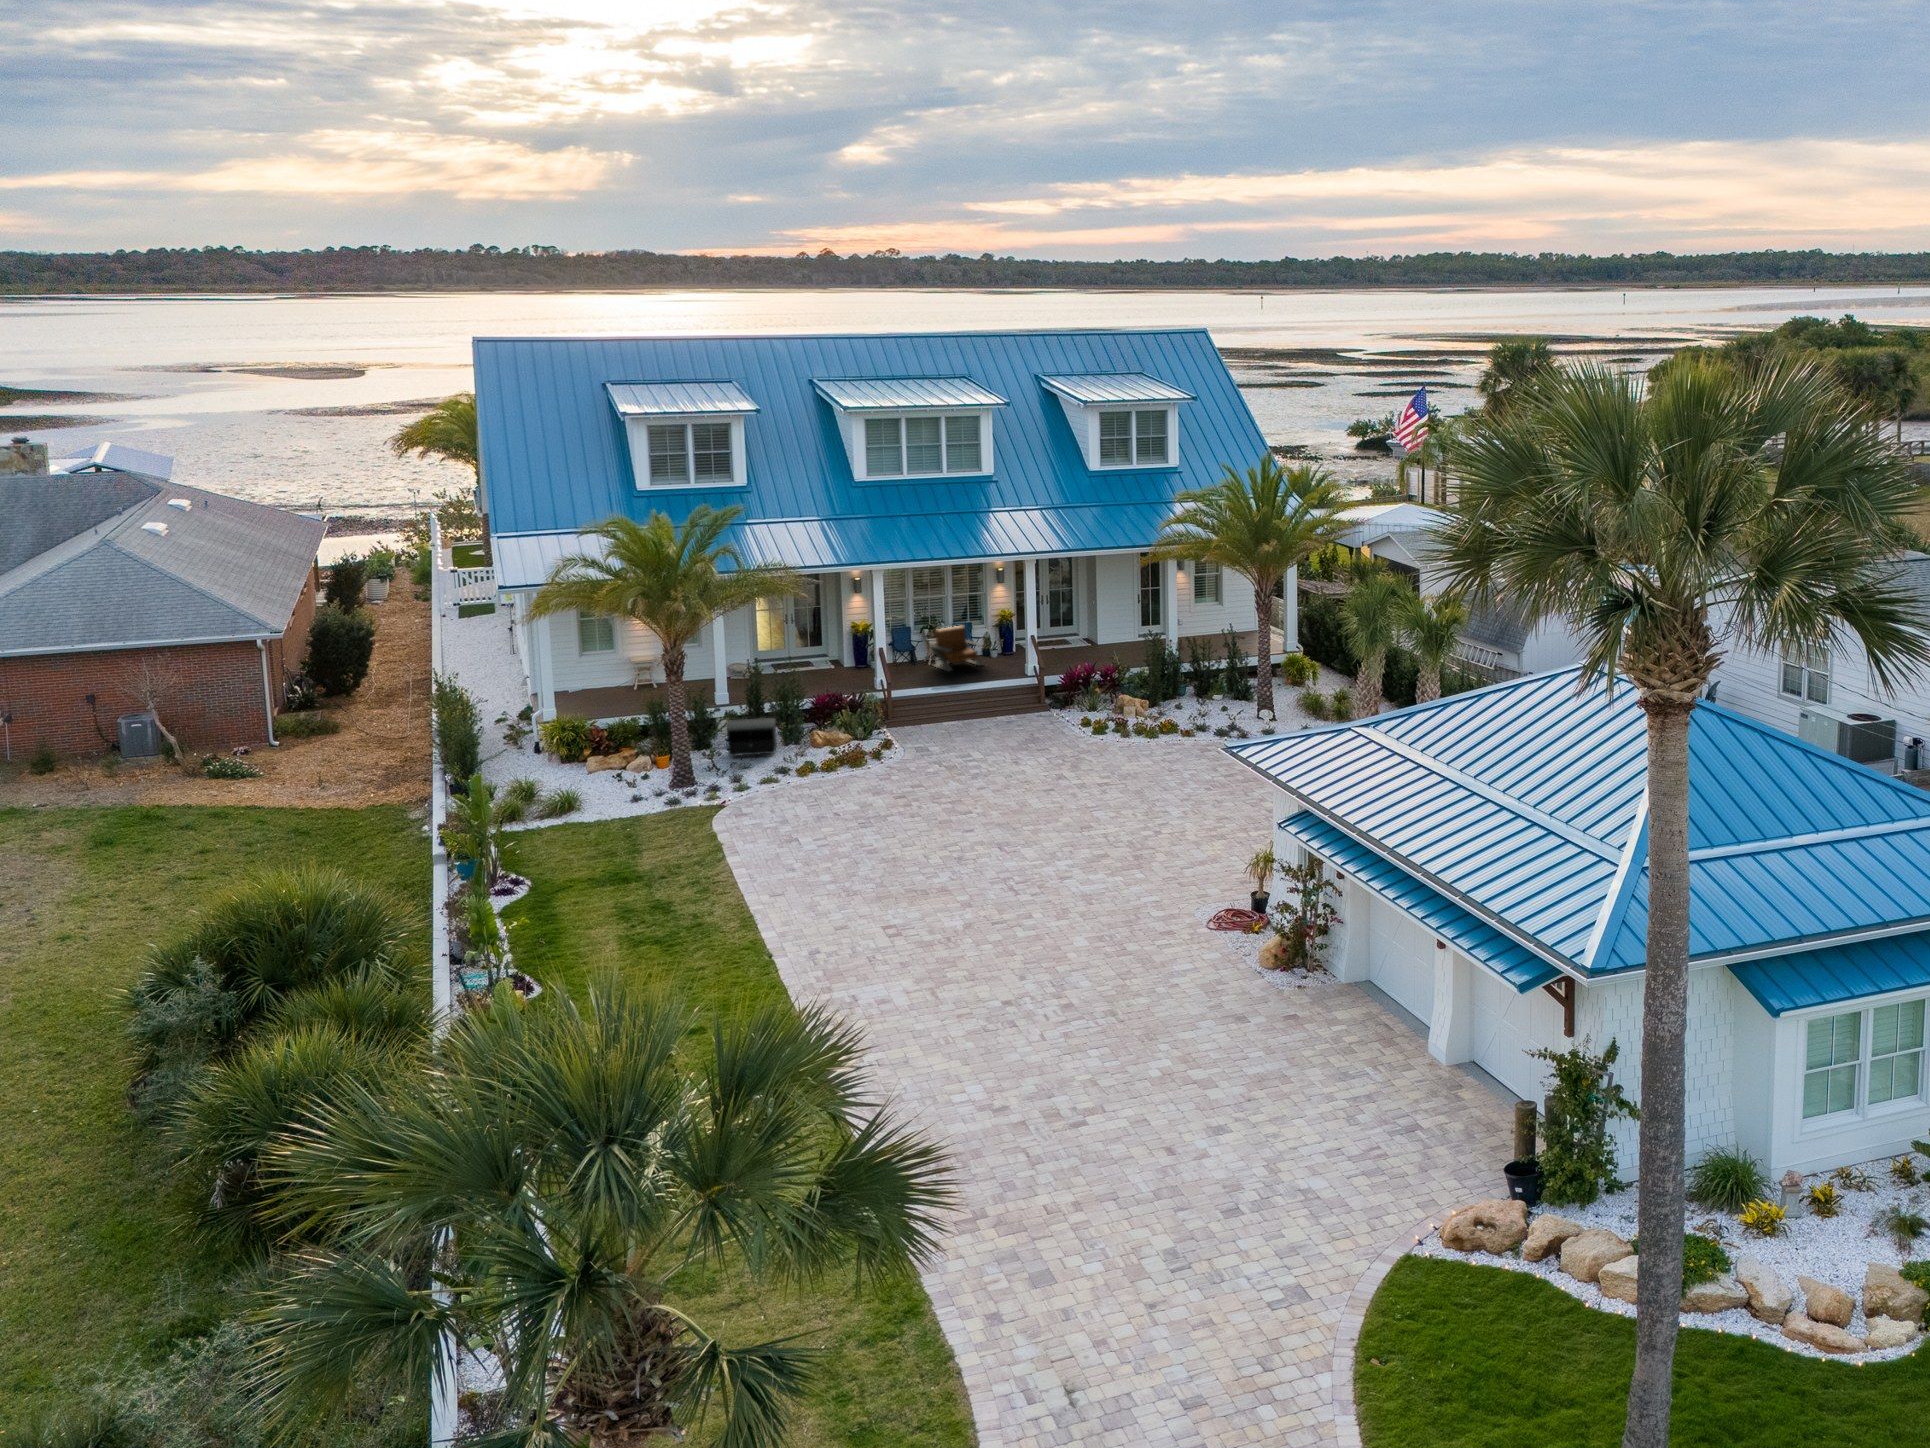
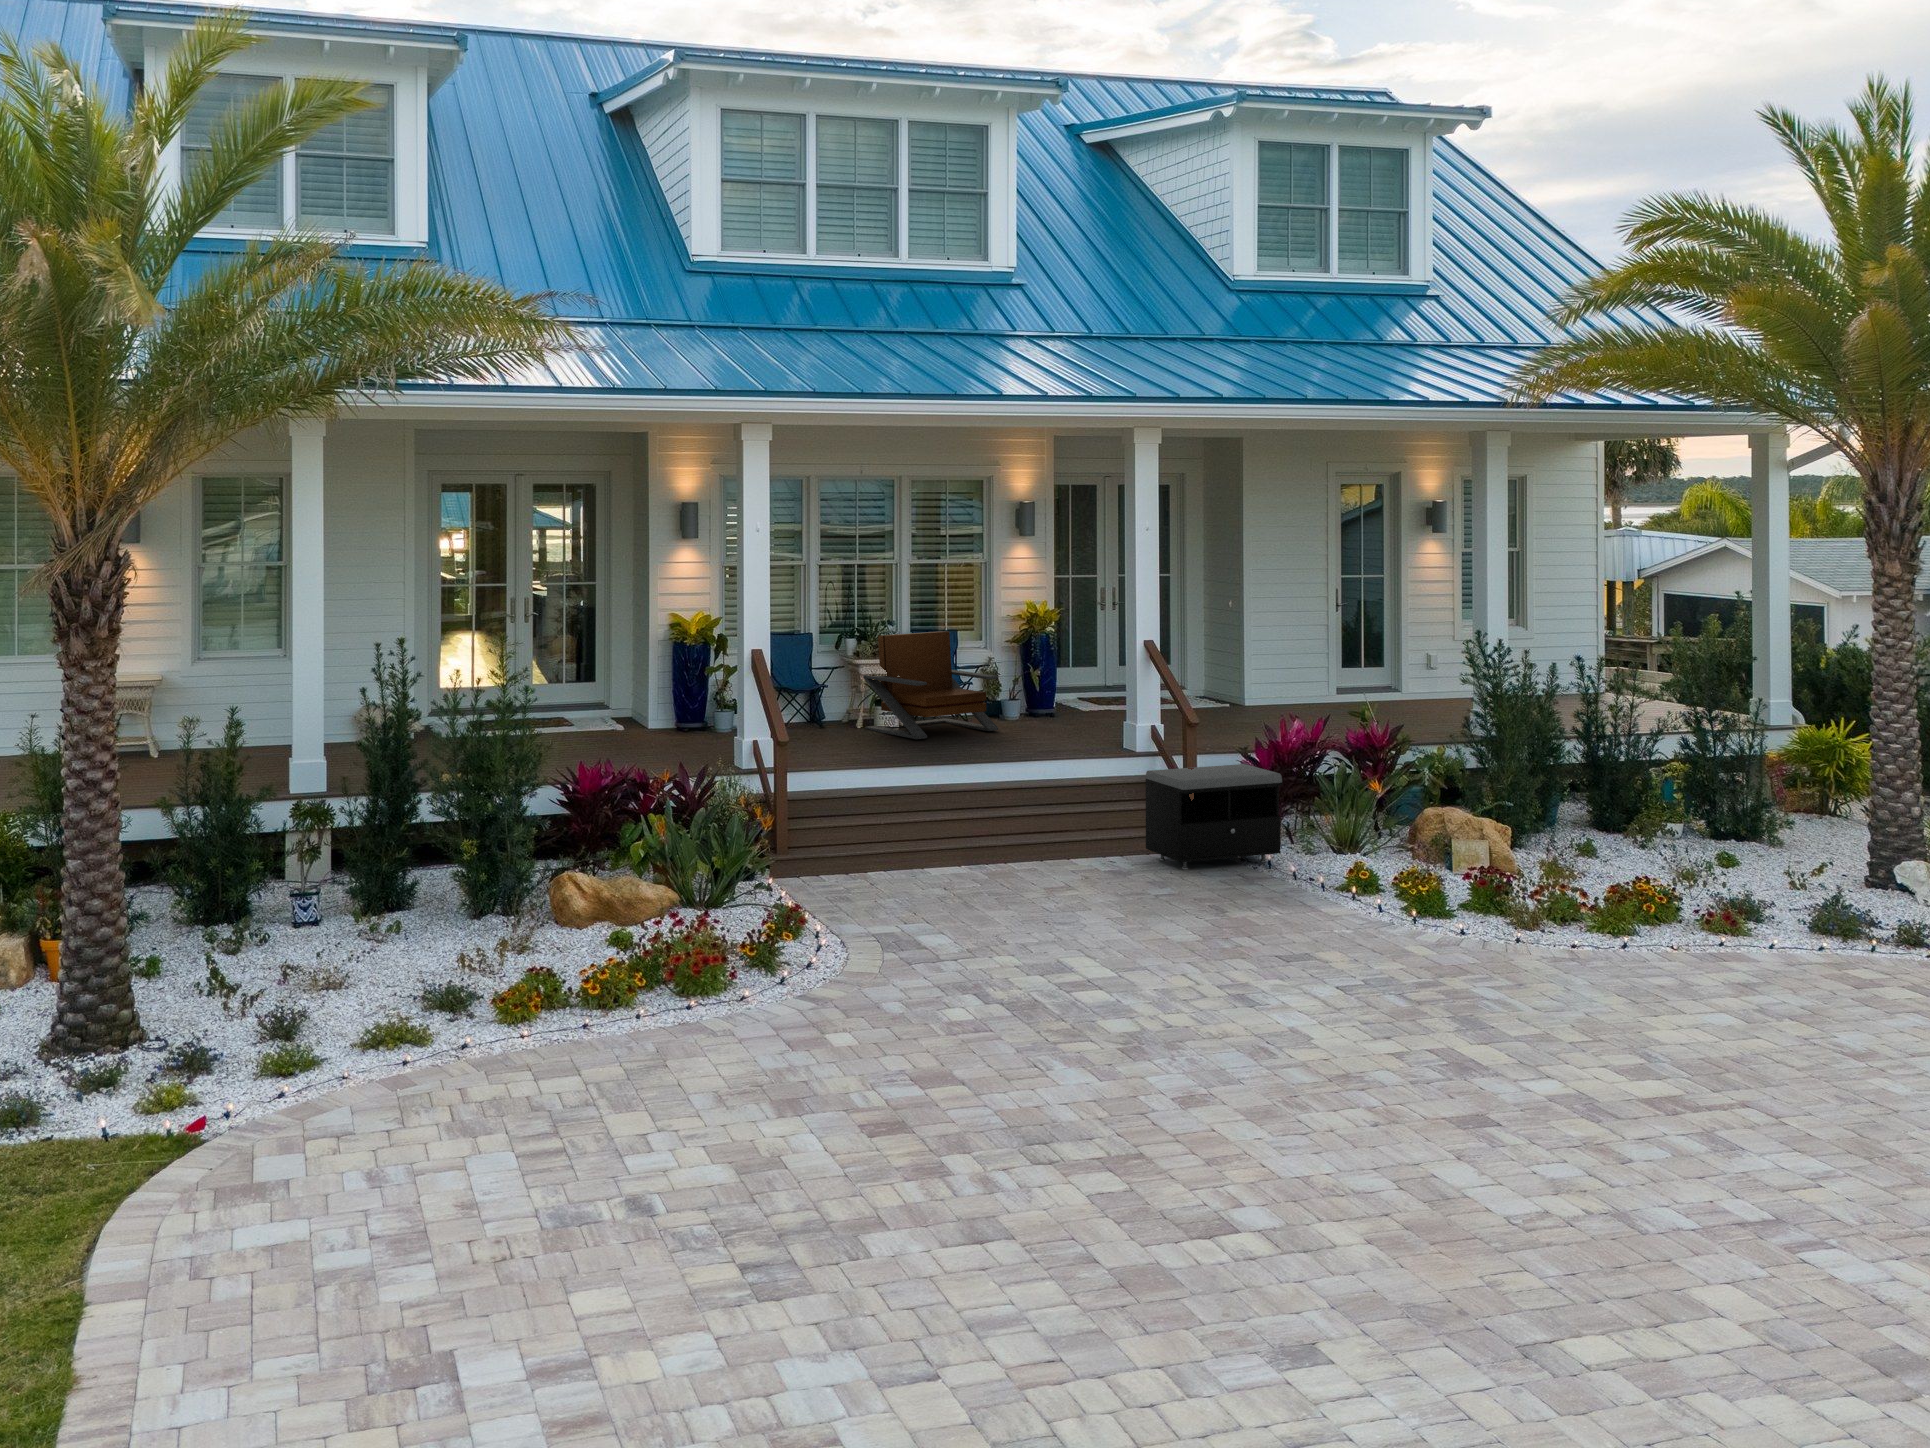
storage bench: present [727,718,777,757] -> present [1146,764,1282,870]

